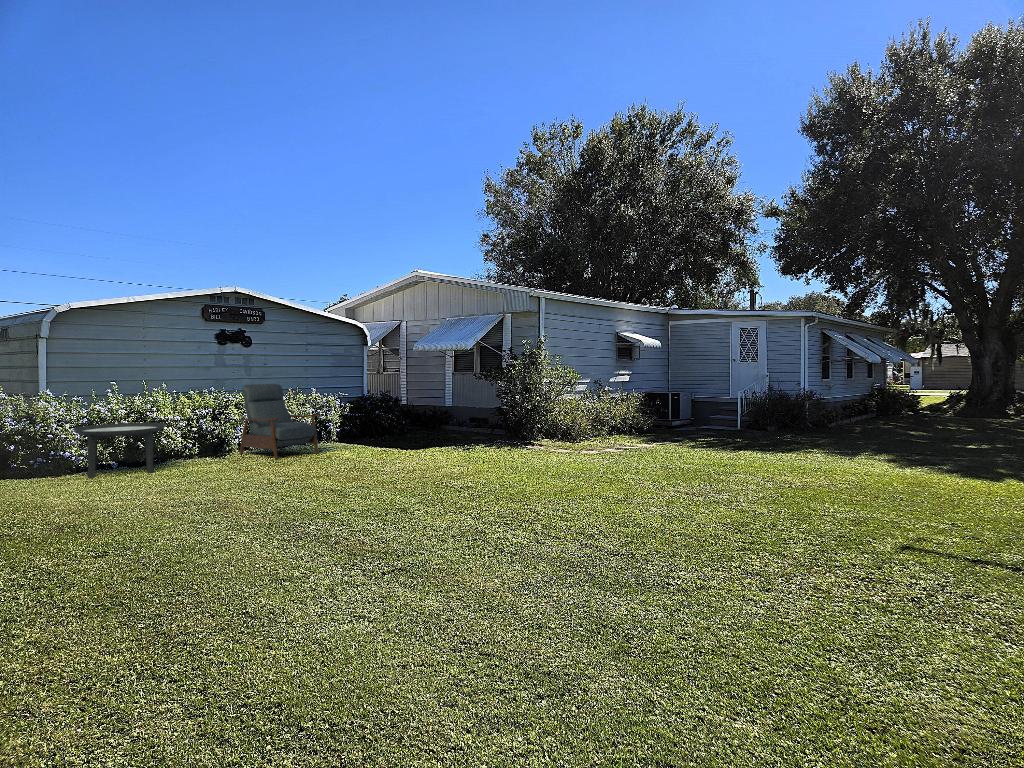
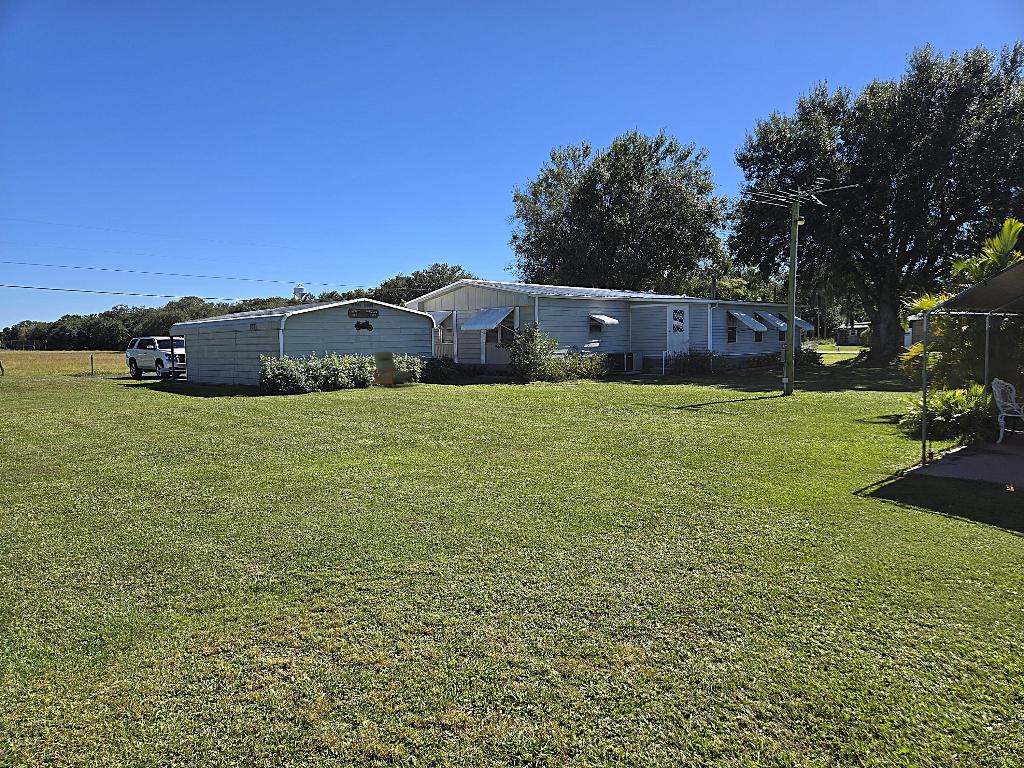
round table: present [72,423,166,478] -> none [309,371,346,394]

